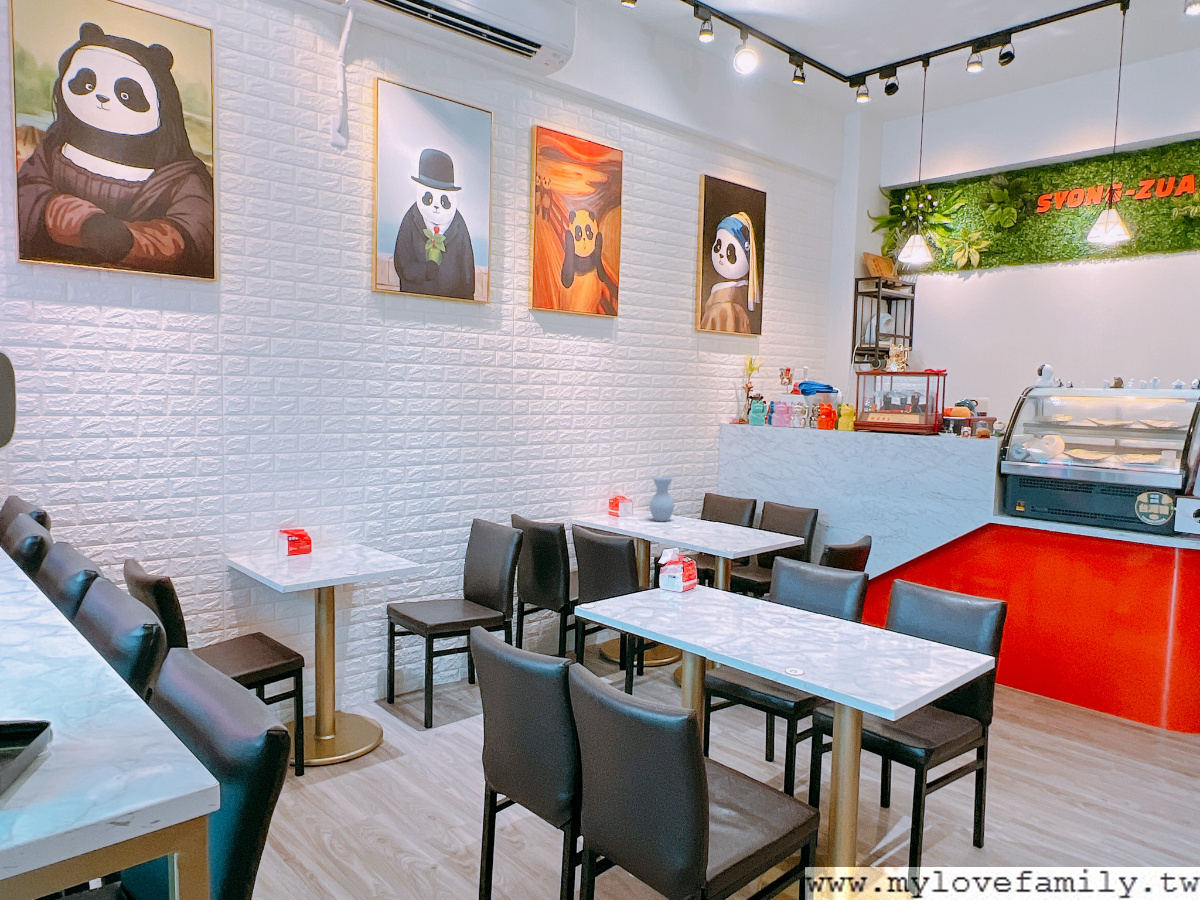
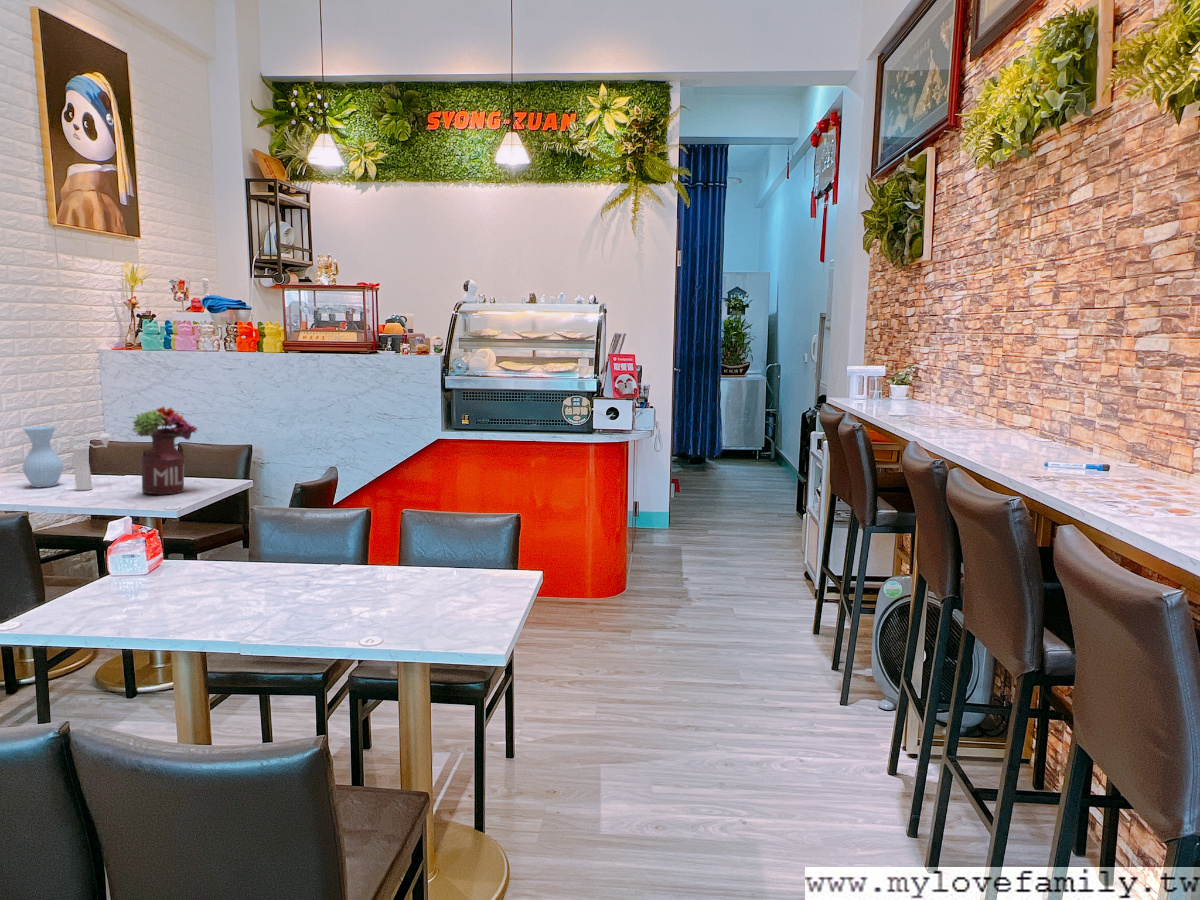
flower arrangement: none [711,471,757,540] -> present [133,407,197,494]
pepper mill: none [676,487,704,528] -> present [73,434,111,490]

